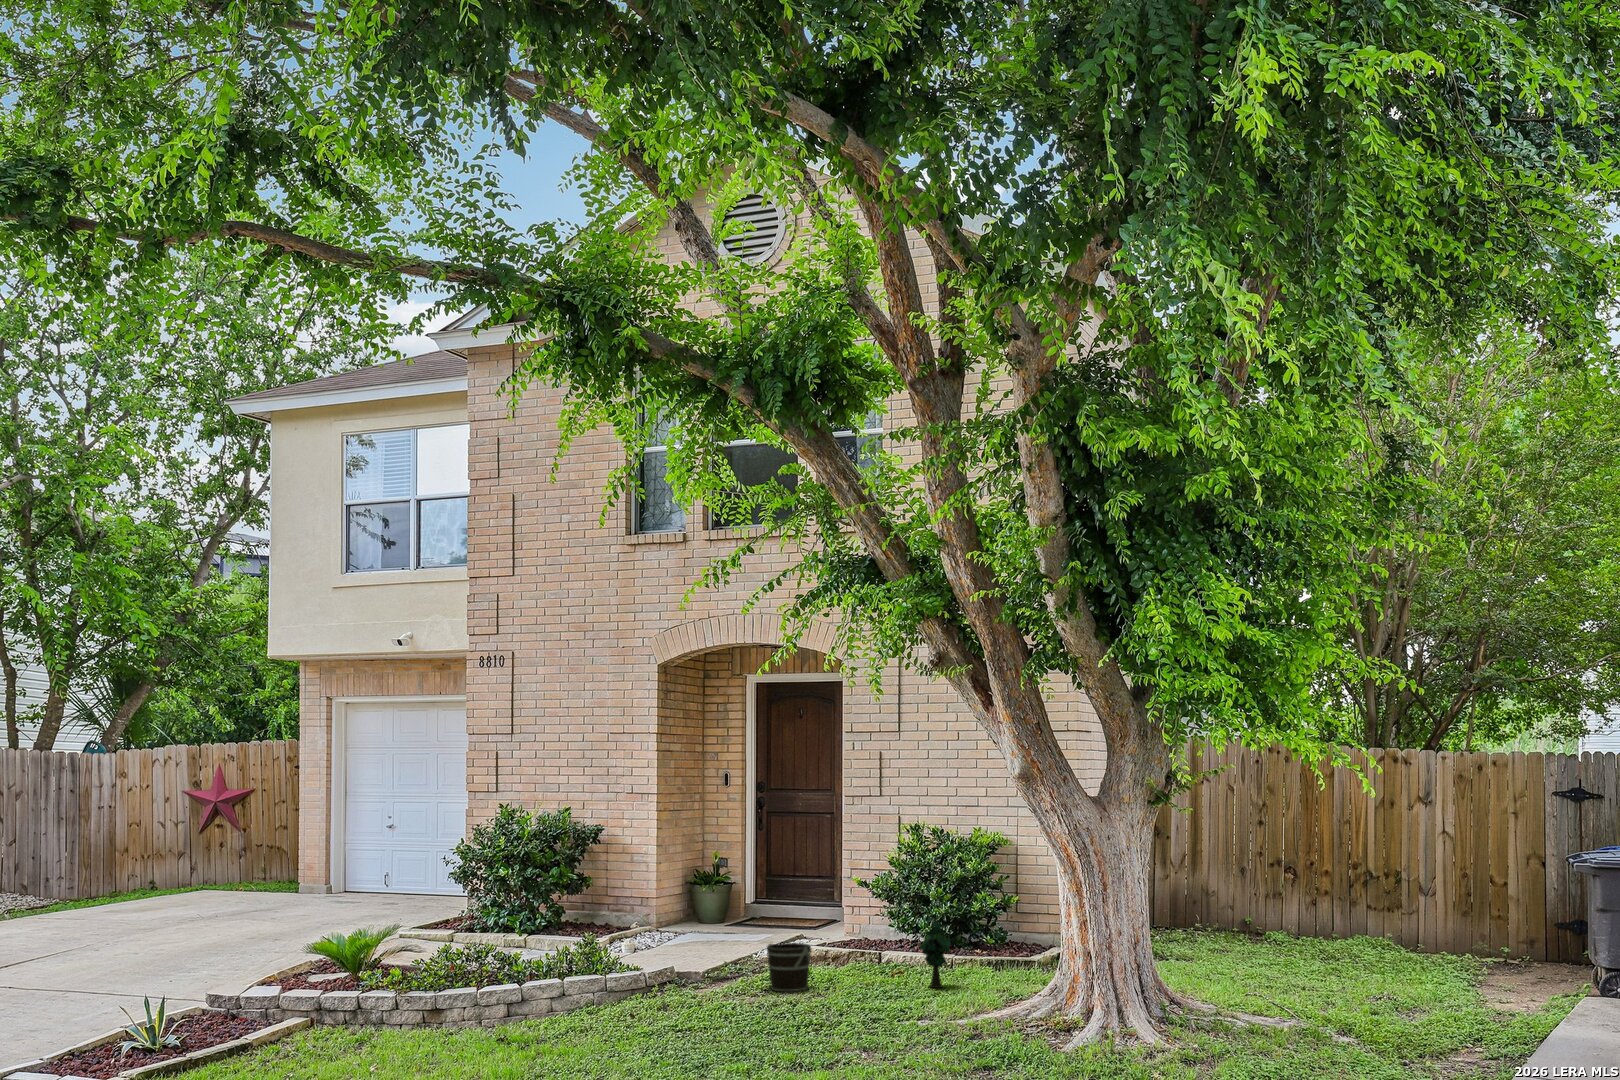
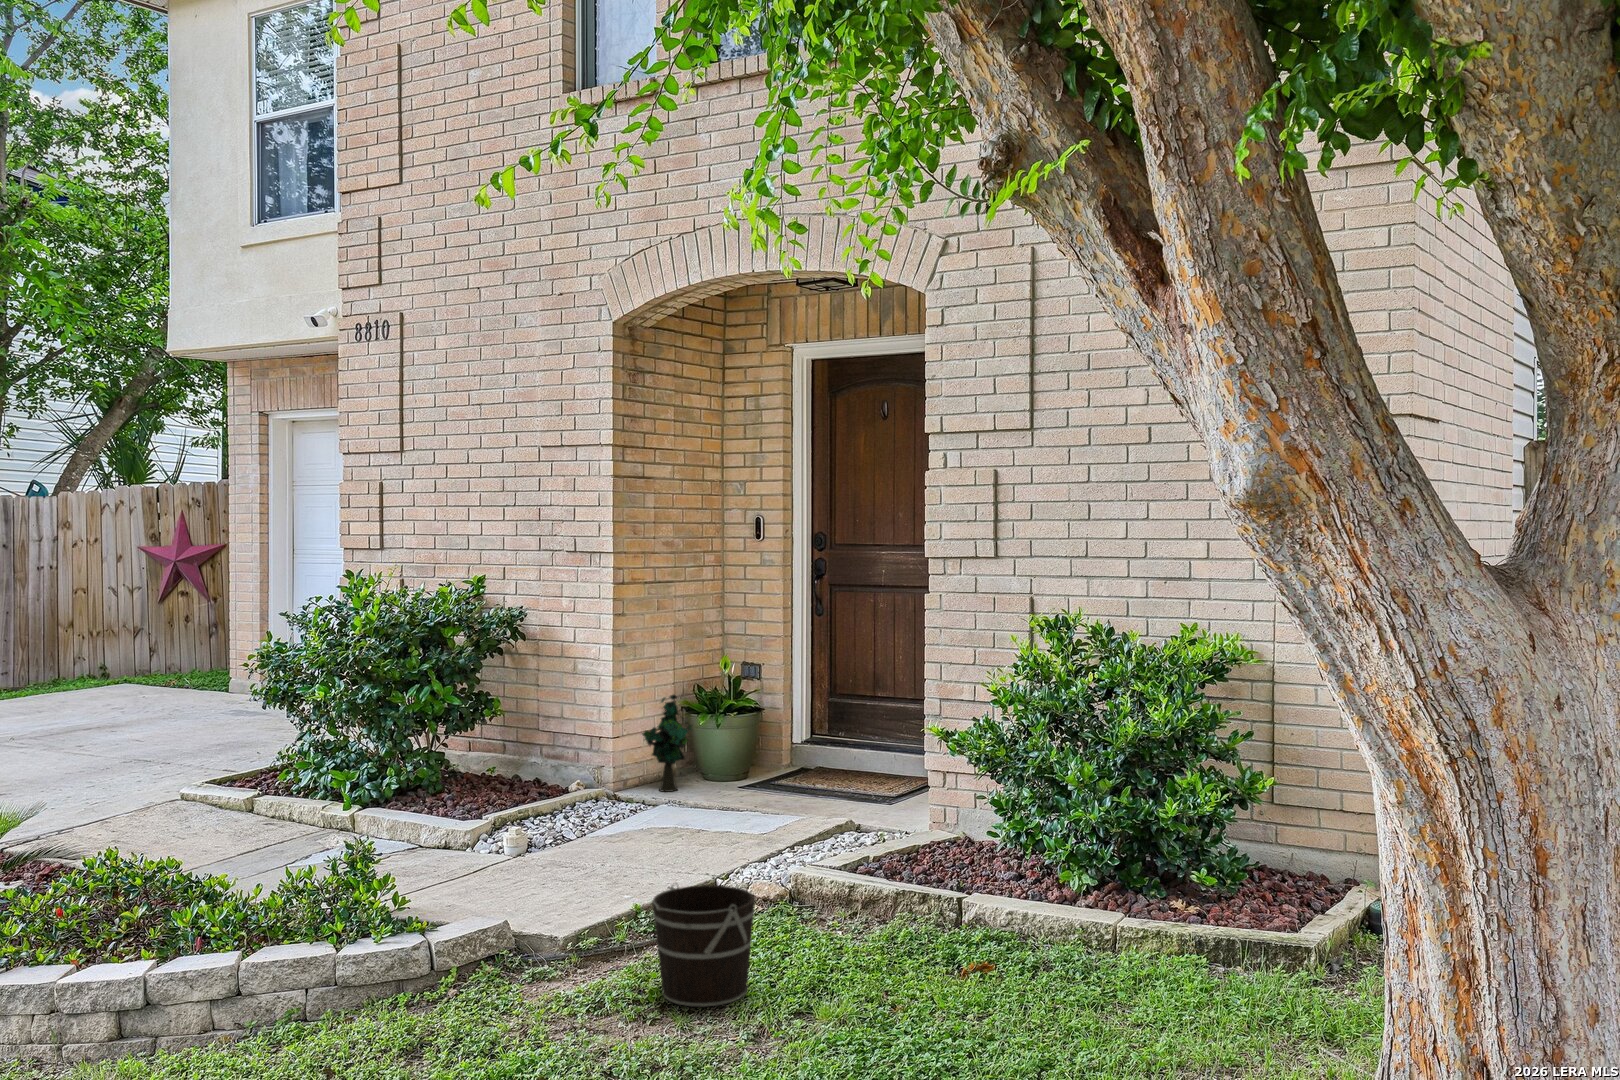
decorative plant: present [919,915,950,988] -> present [642,695,692,792]

